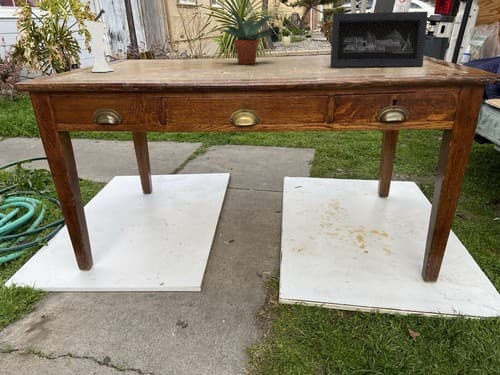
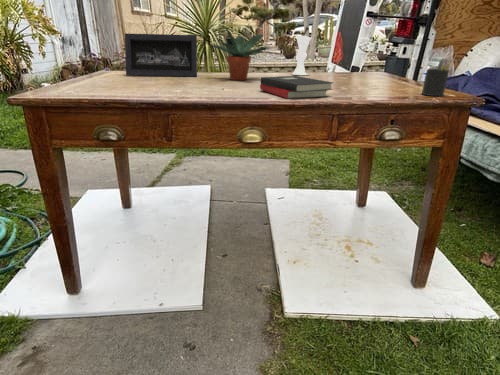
vase: present [83,9,113,72] -> present [292,27,312,75]
picture frame: present [330,12,428,67] -> present [125,33,197,77]
pen holder: none [432,25,471,73] -> present [422,58,455,96]
hardback book: none [257,57,329,80] -> present [260,76,333,99]

